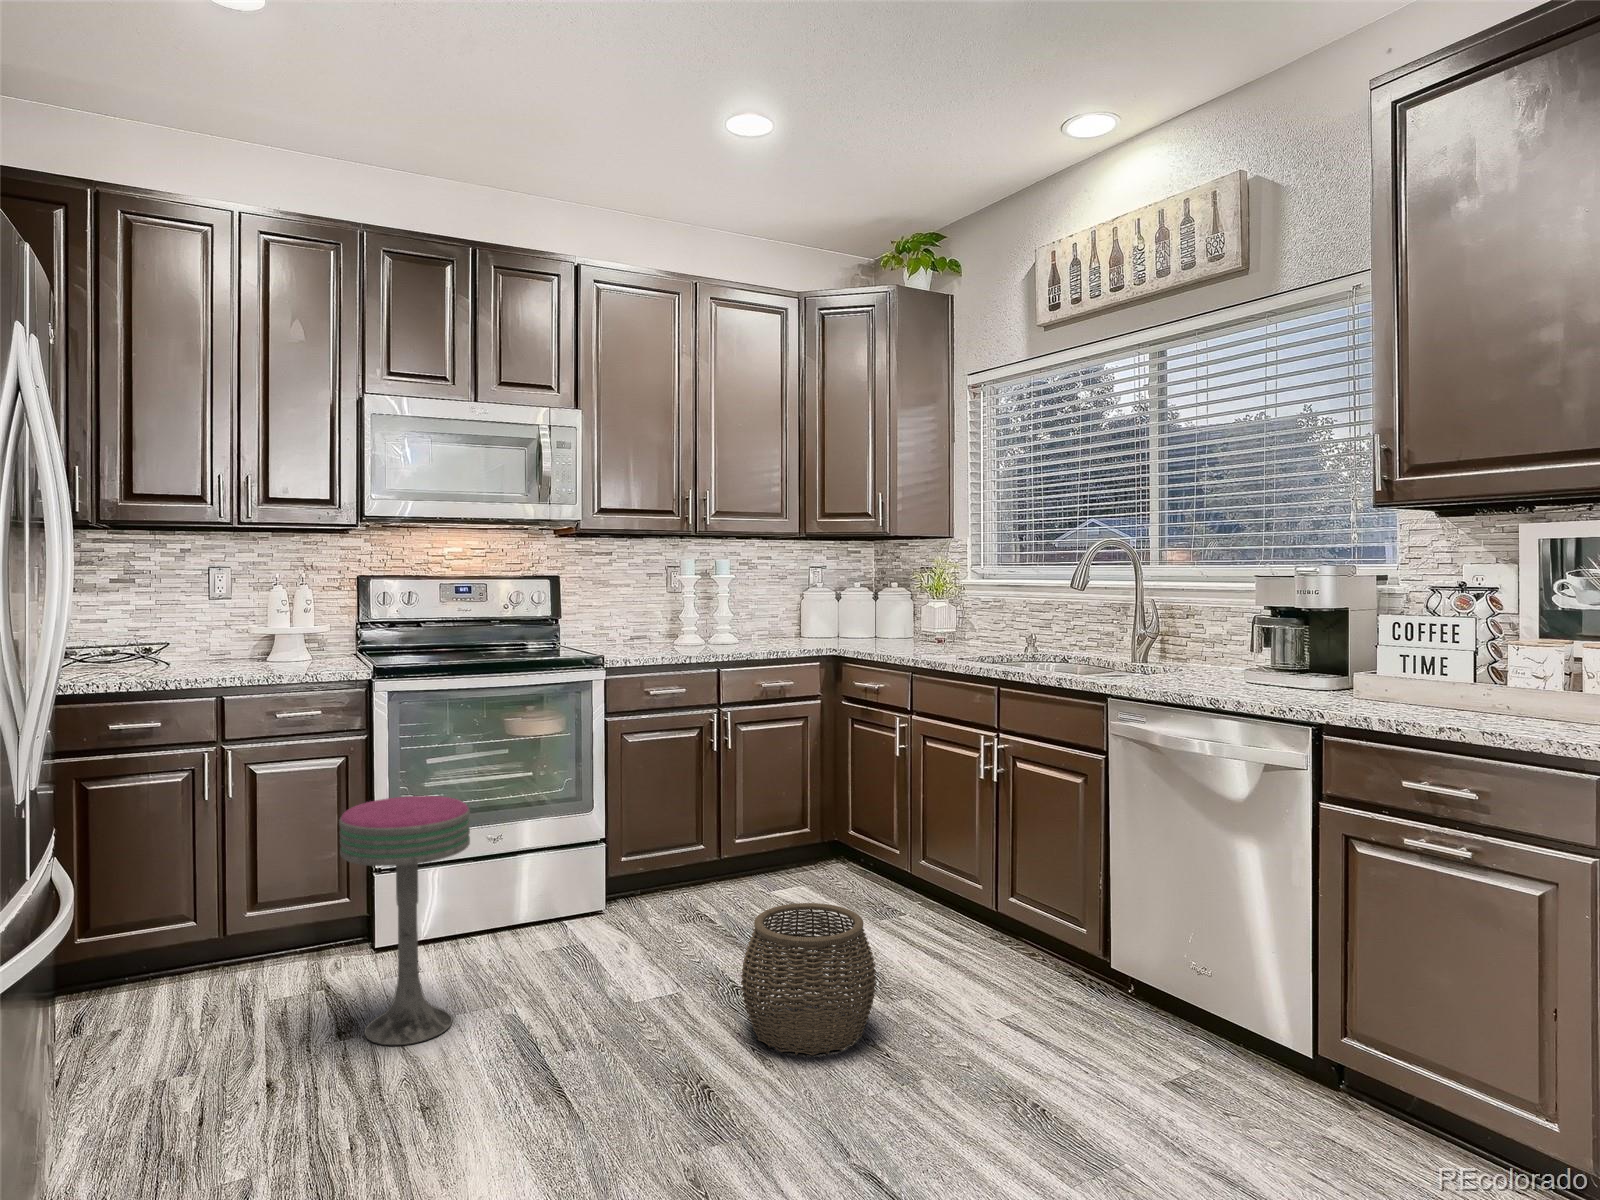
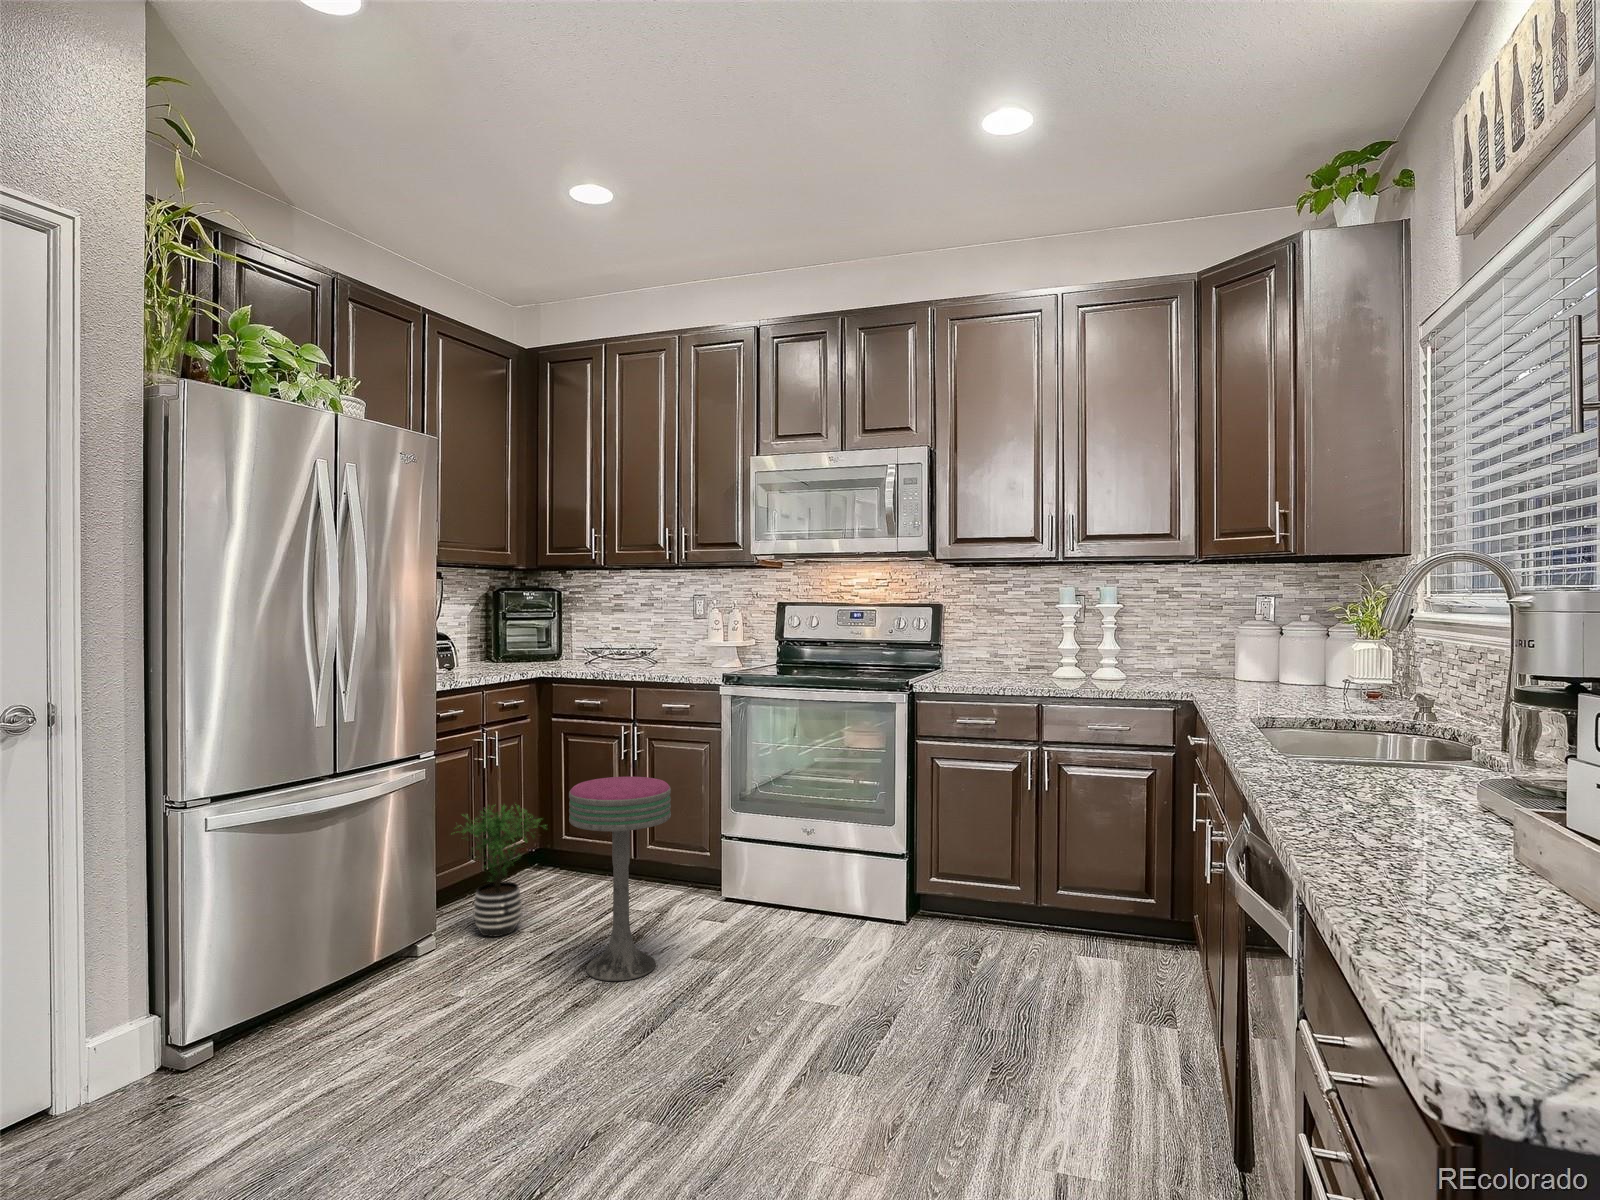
potted plant: none [70,872,222,1069] -> present [454,805,546,937]
woven basket: present [741,903,877,1056] -> none [762,958,914,1146]

